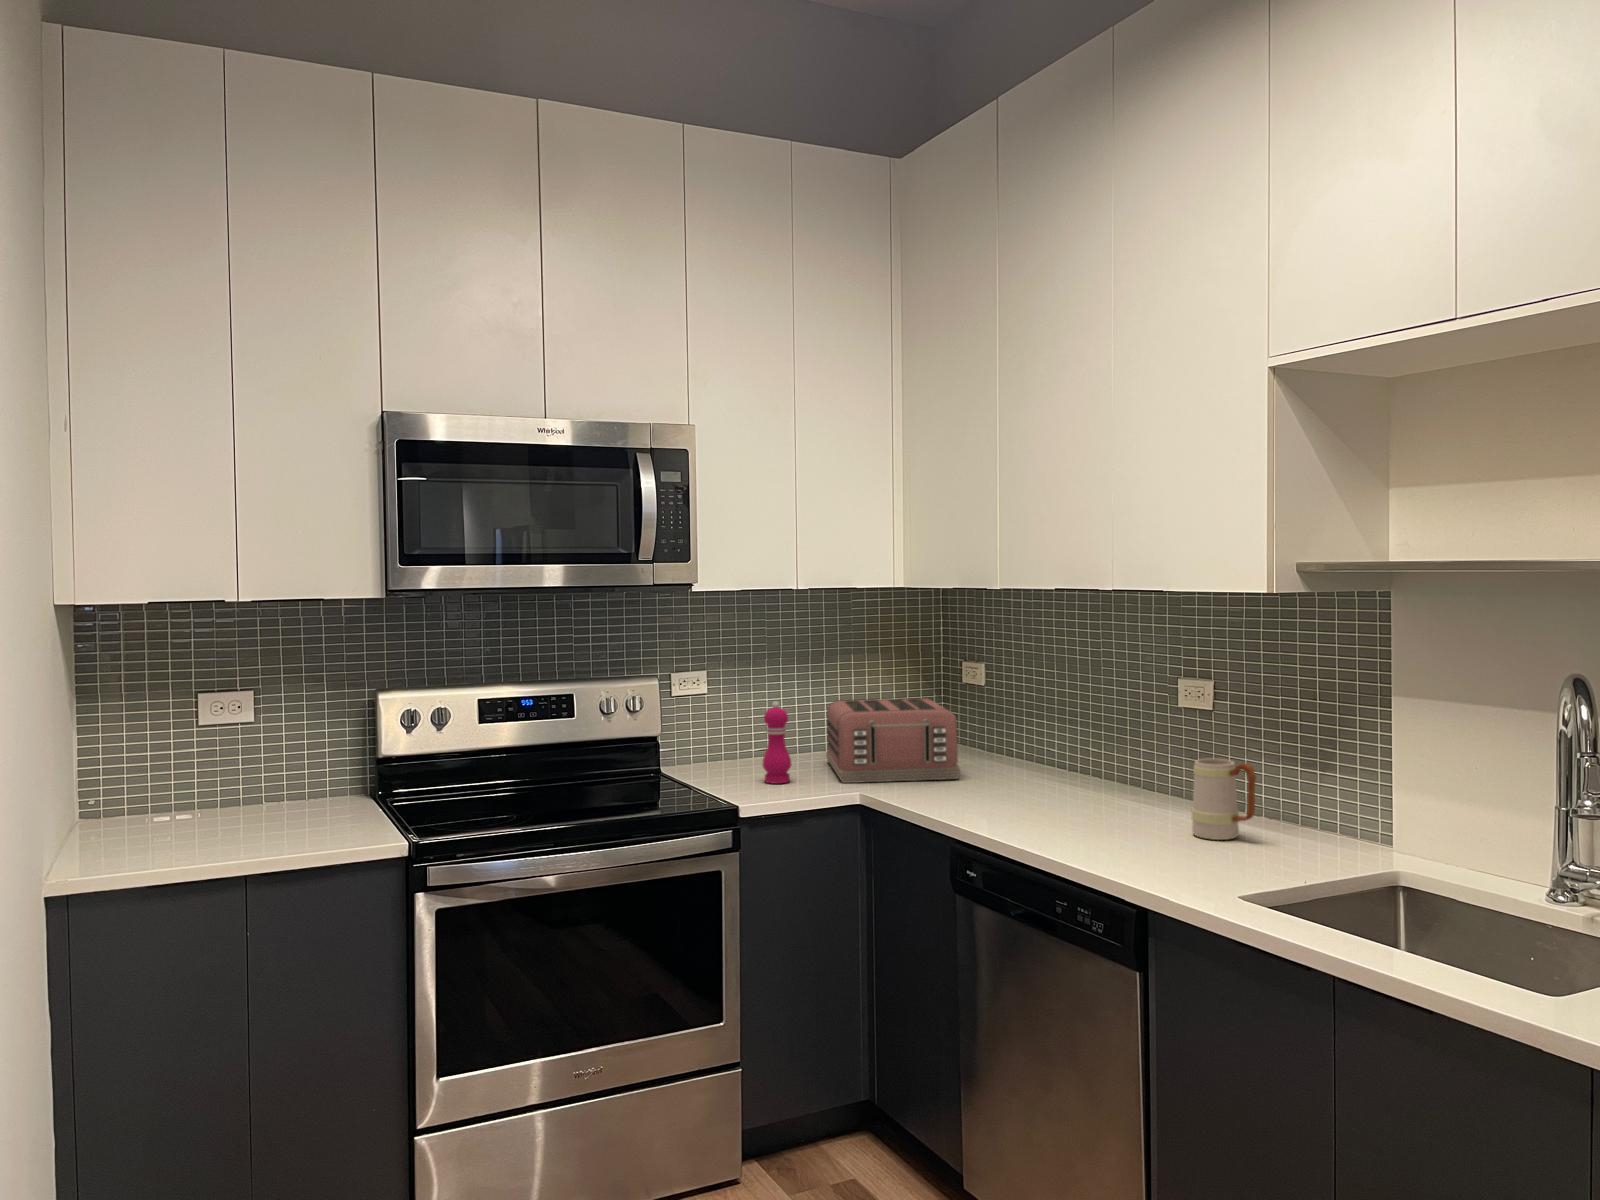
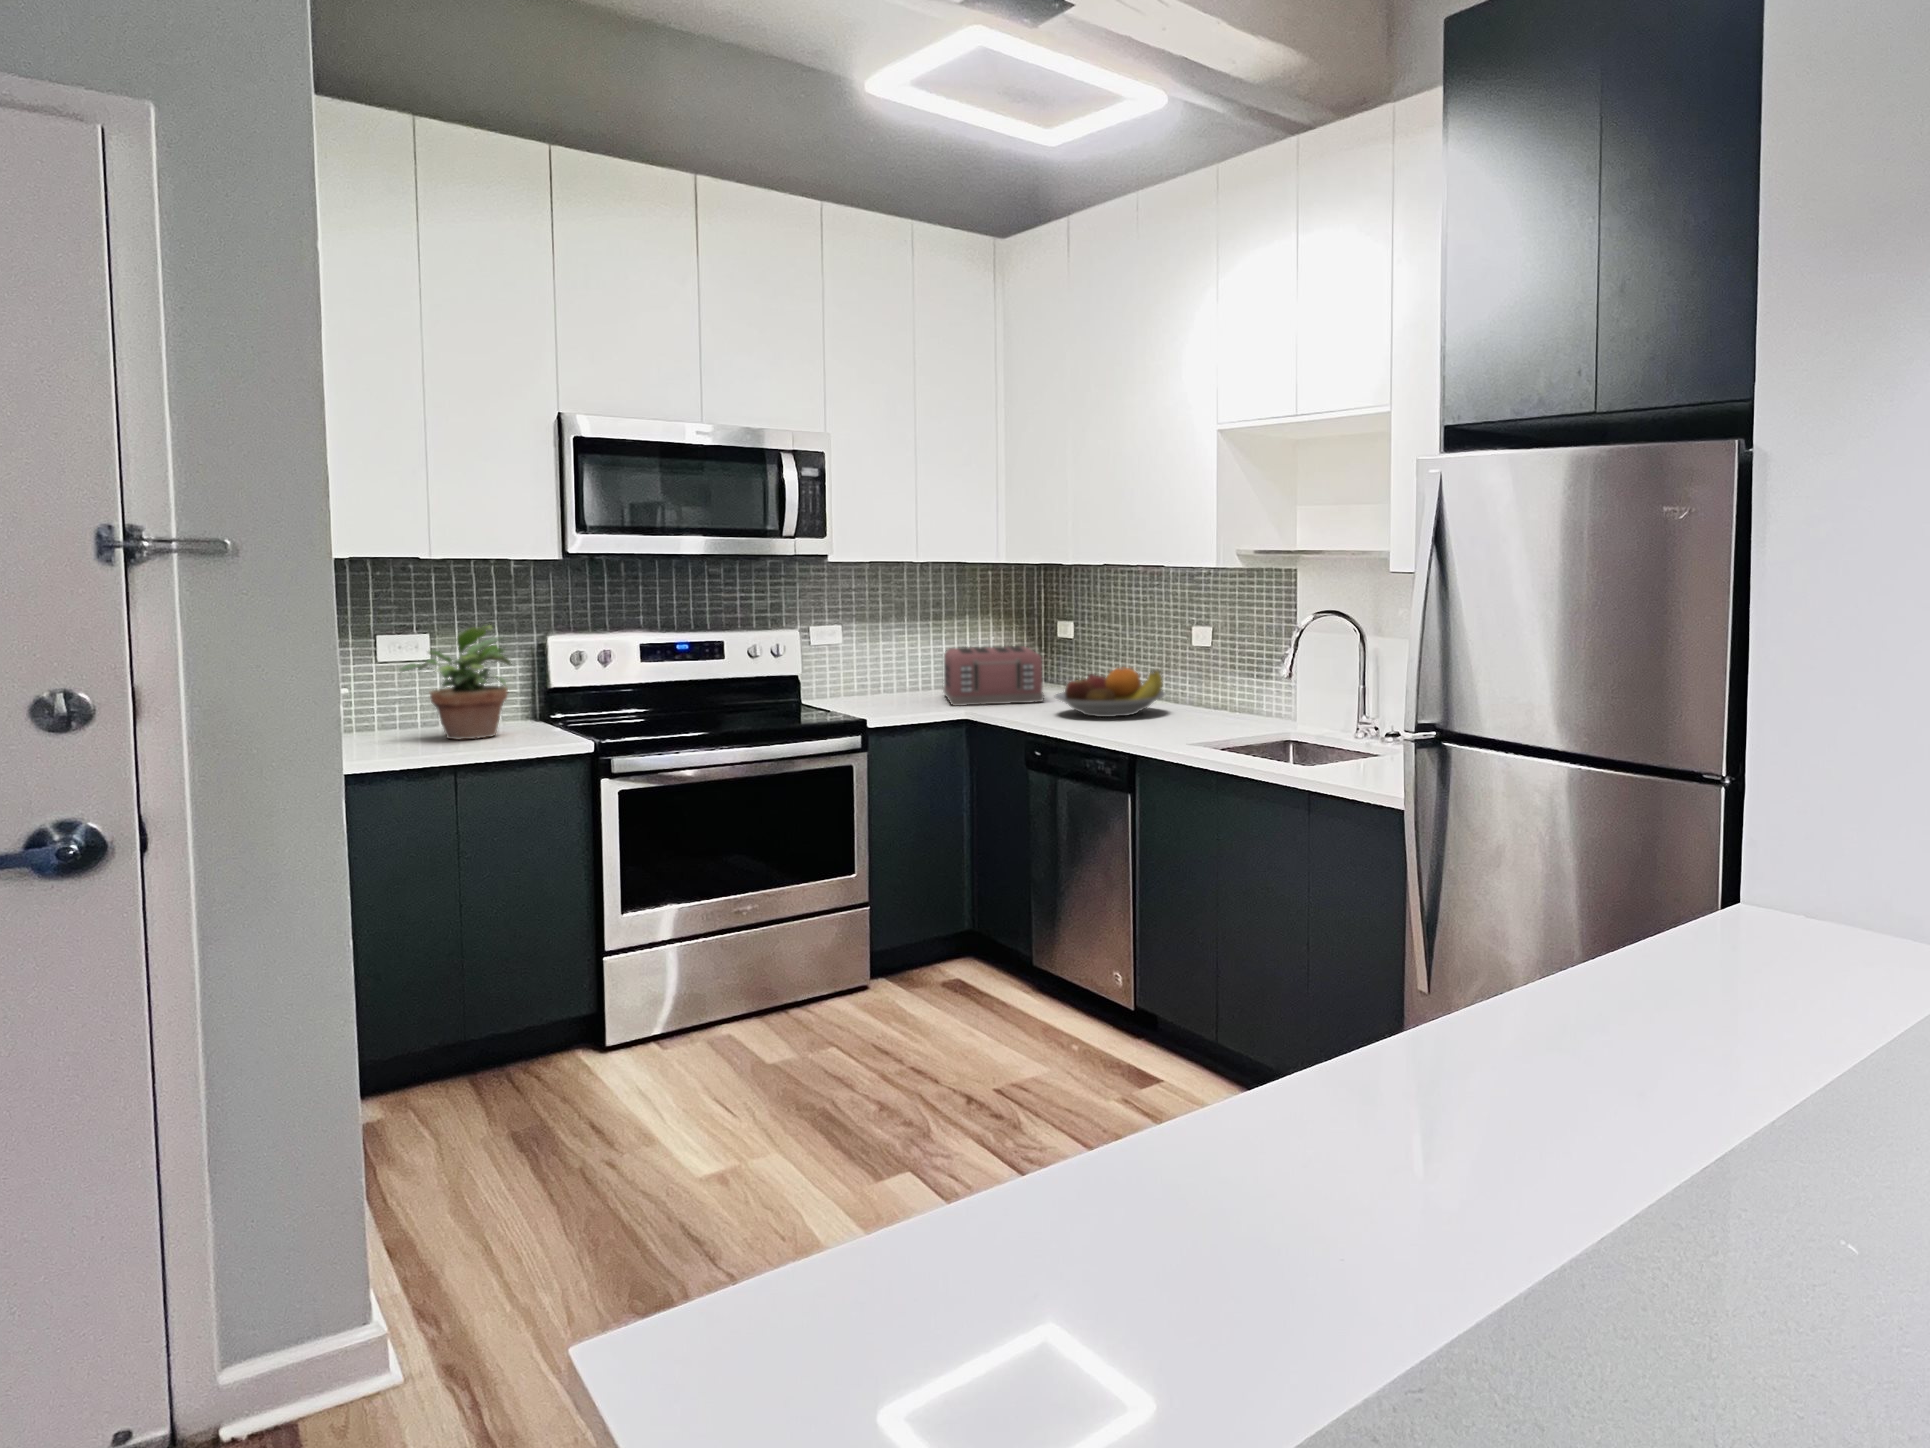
potted plant: none [204,683,329,830] -> present [400,626,510,740]
pepper mill: present [762,701,791,784] -> none [888,646,912,707]
fruit bowl: none [986,741,1149,815] -> present [1055,668,1165,717]
mug: present [1192,759,1256,840] -> none [1182,675,1219,724]

